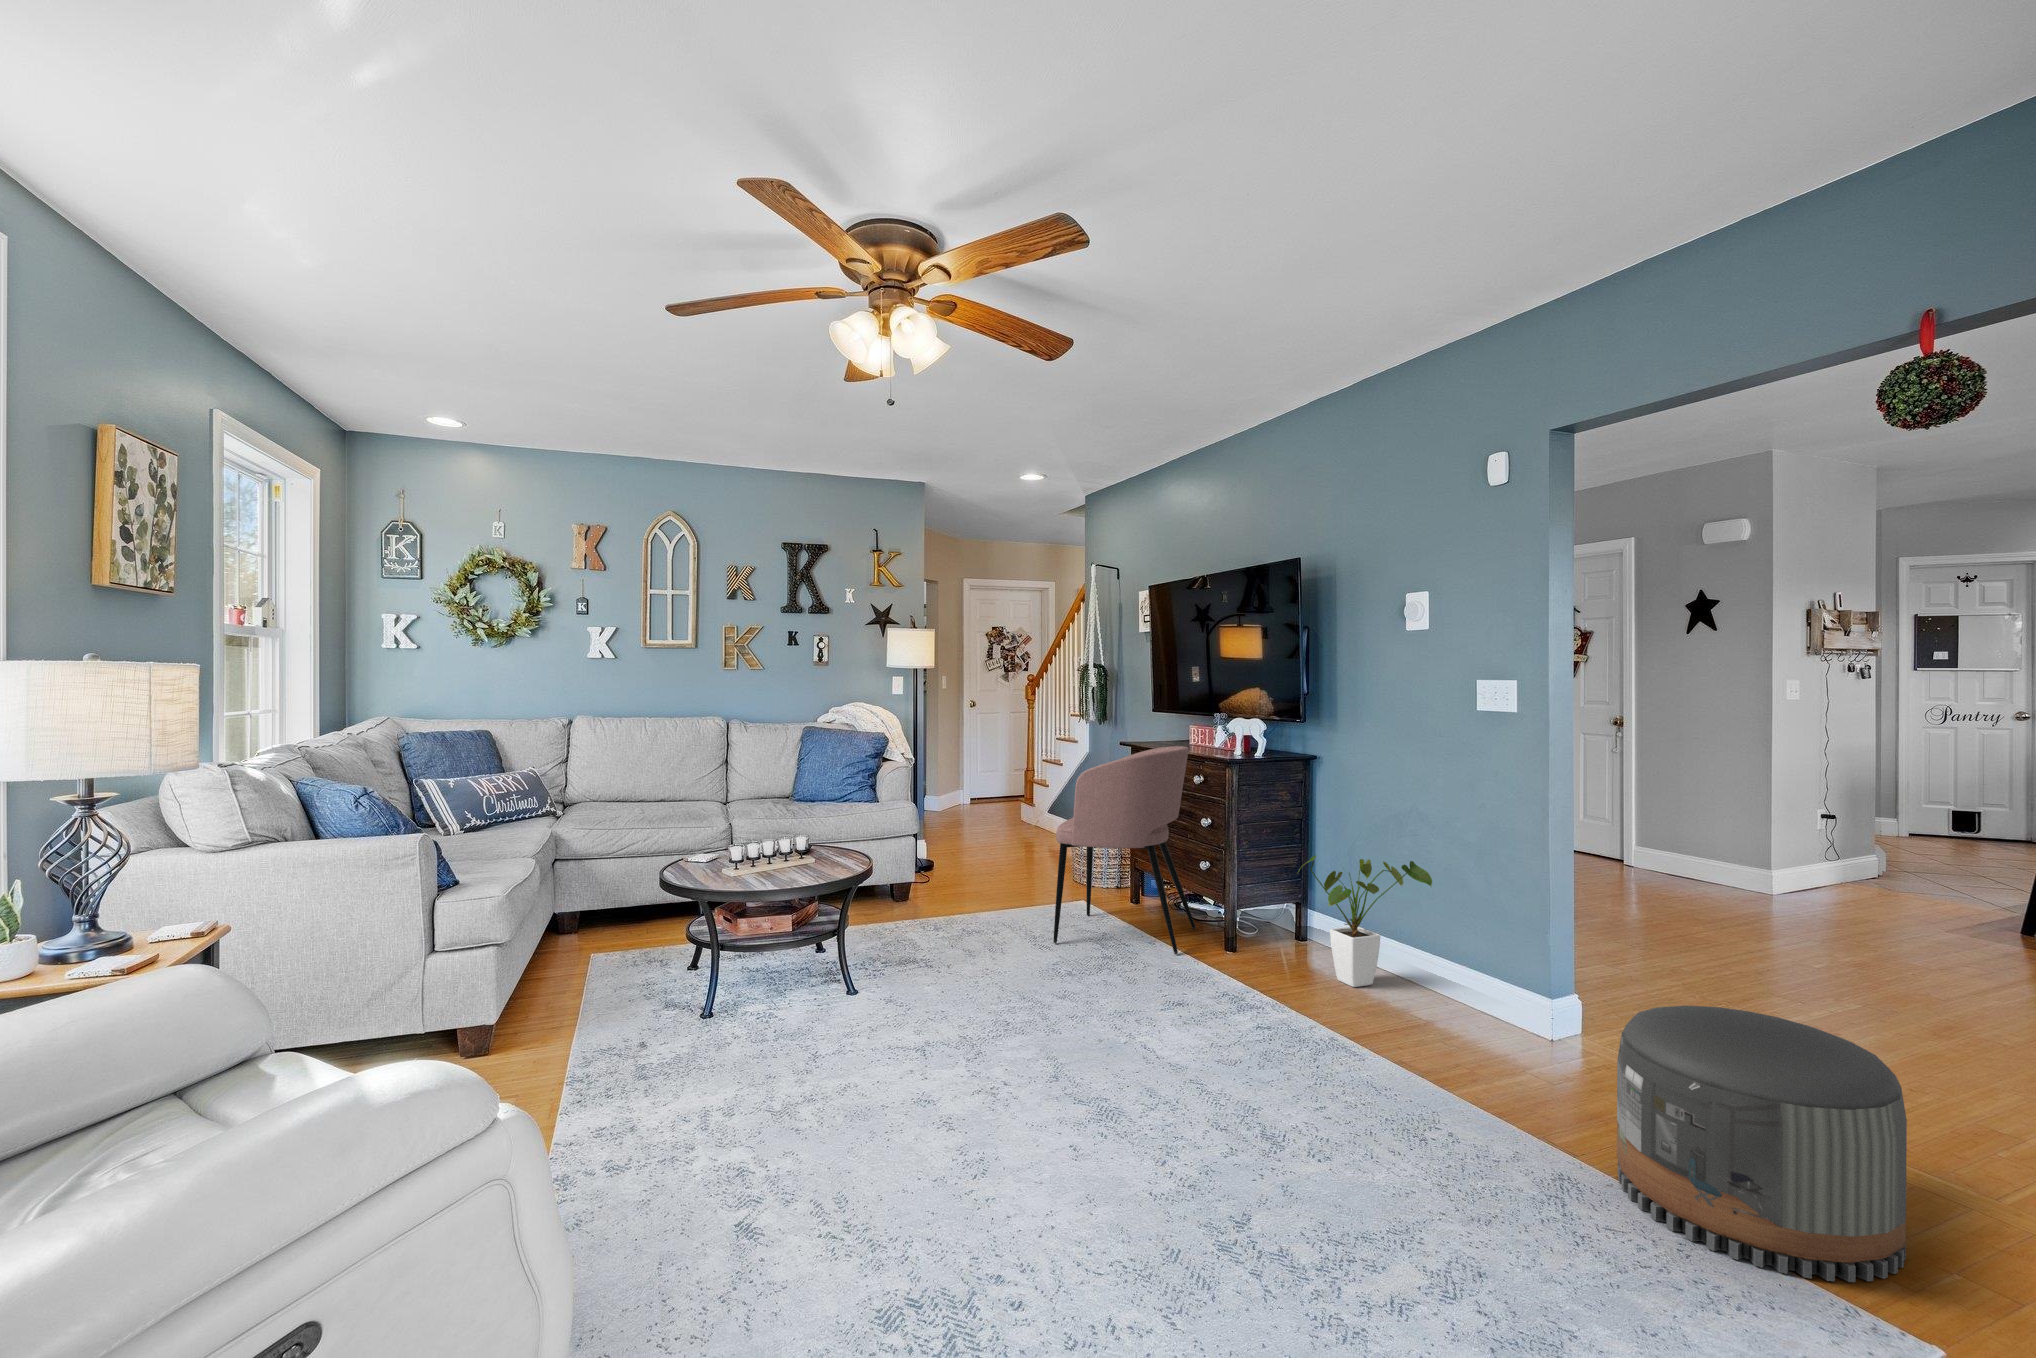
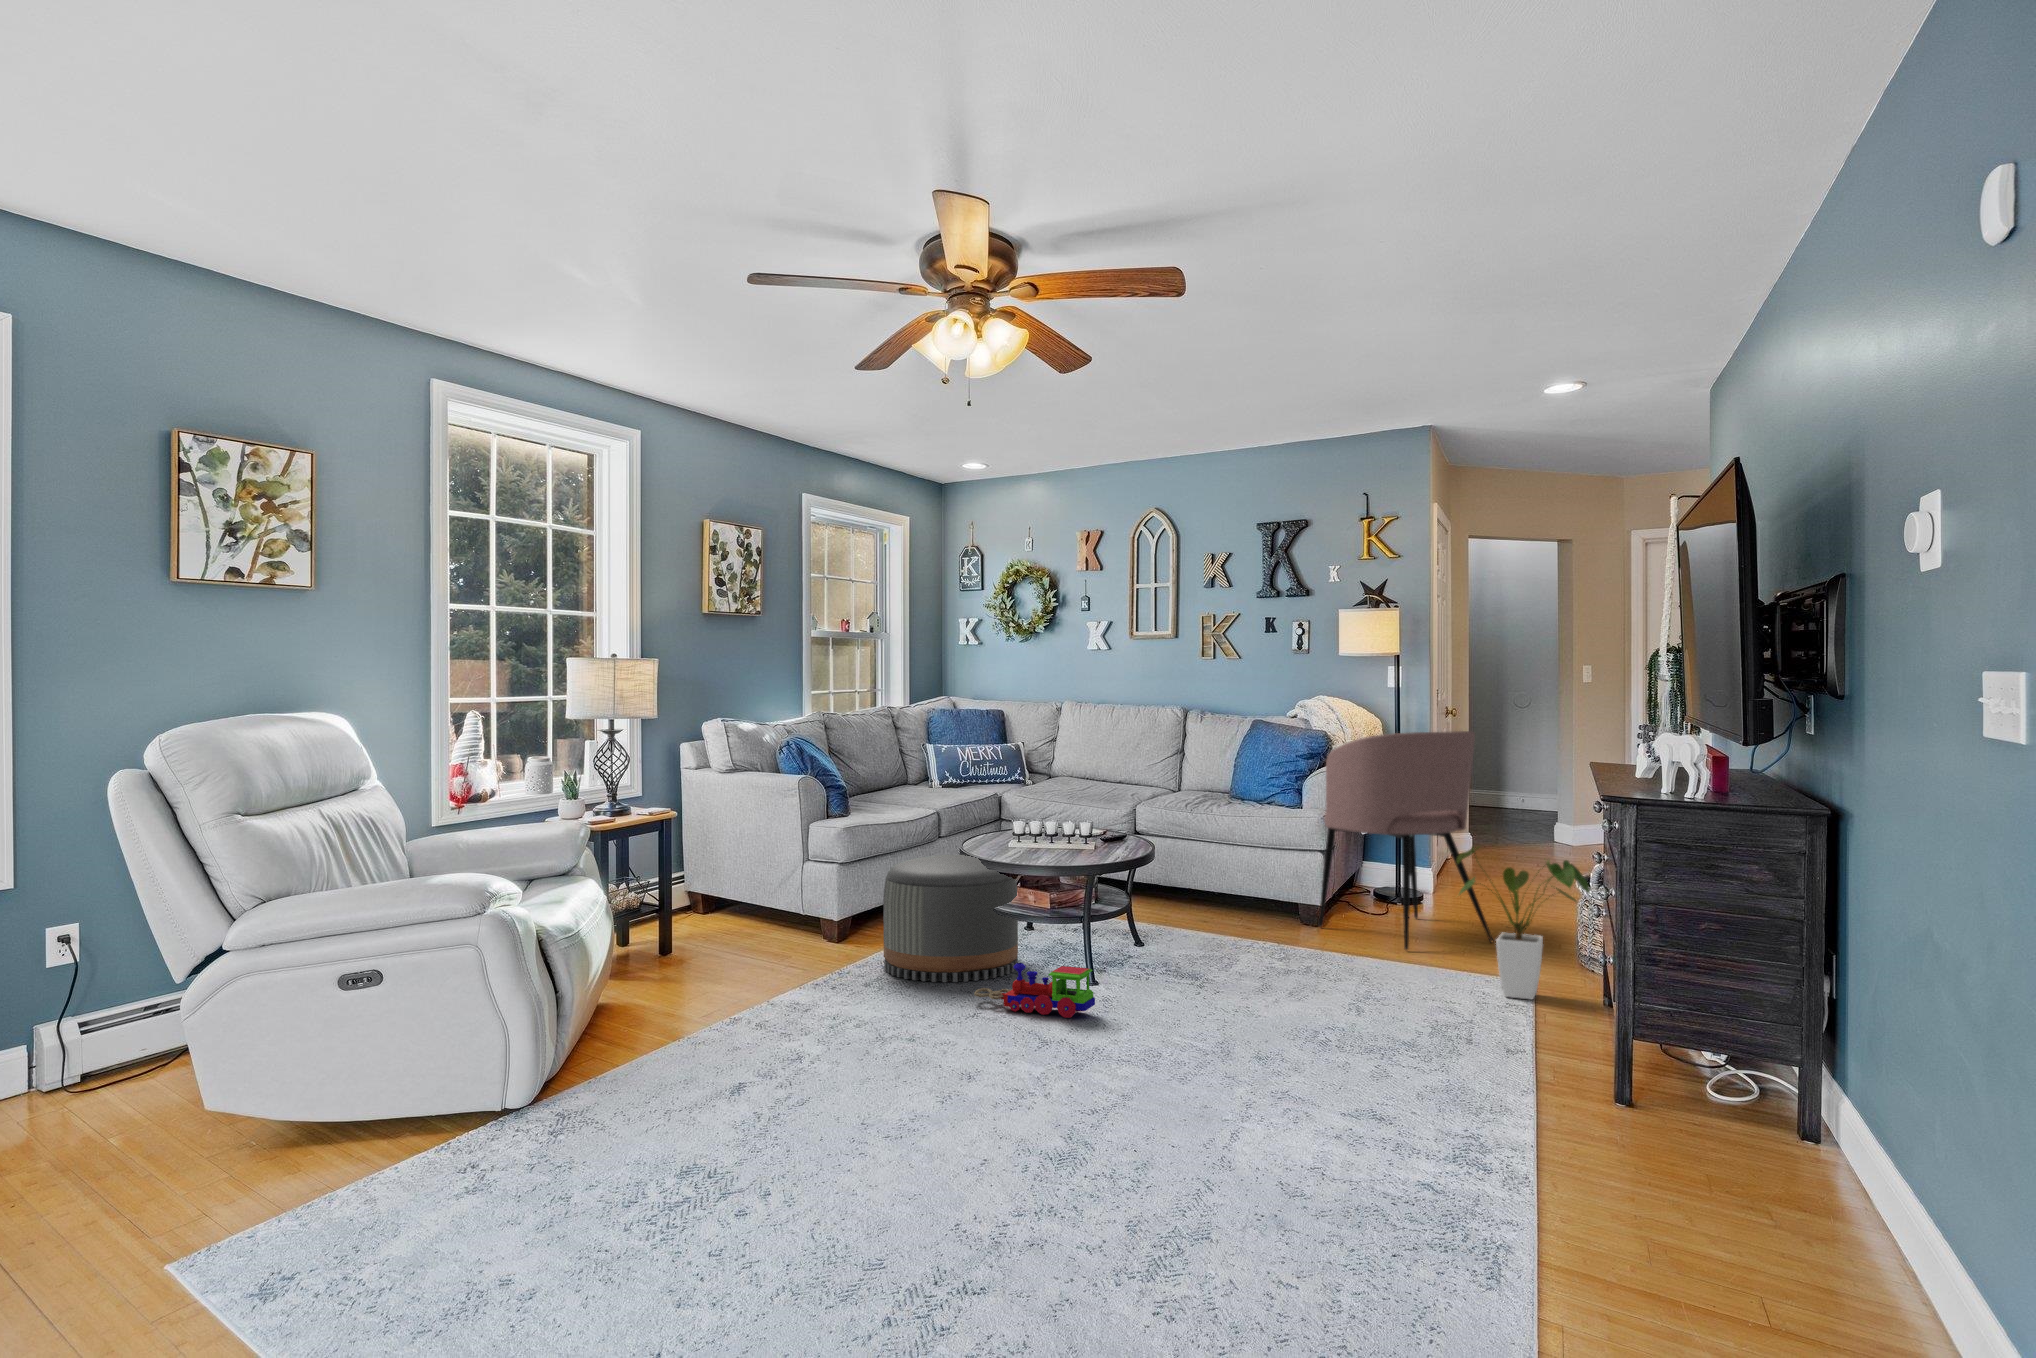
pouf: present [1617,1006,1907,1282] -> present [883,855,1018,982]
toy train: none [1050,1084,1220,1175] -> present [974,963,1095,1018]

